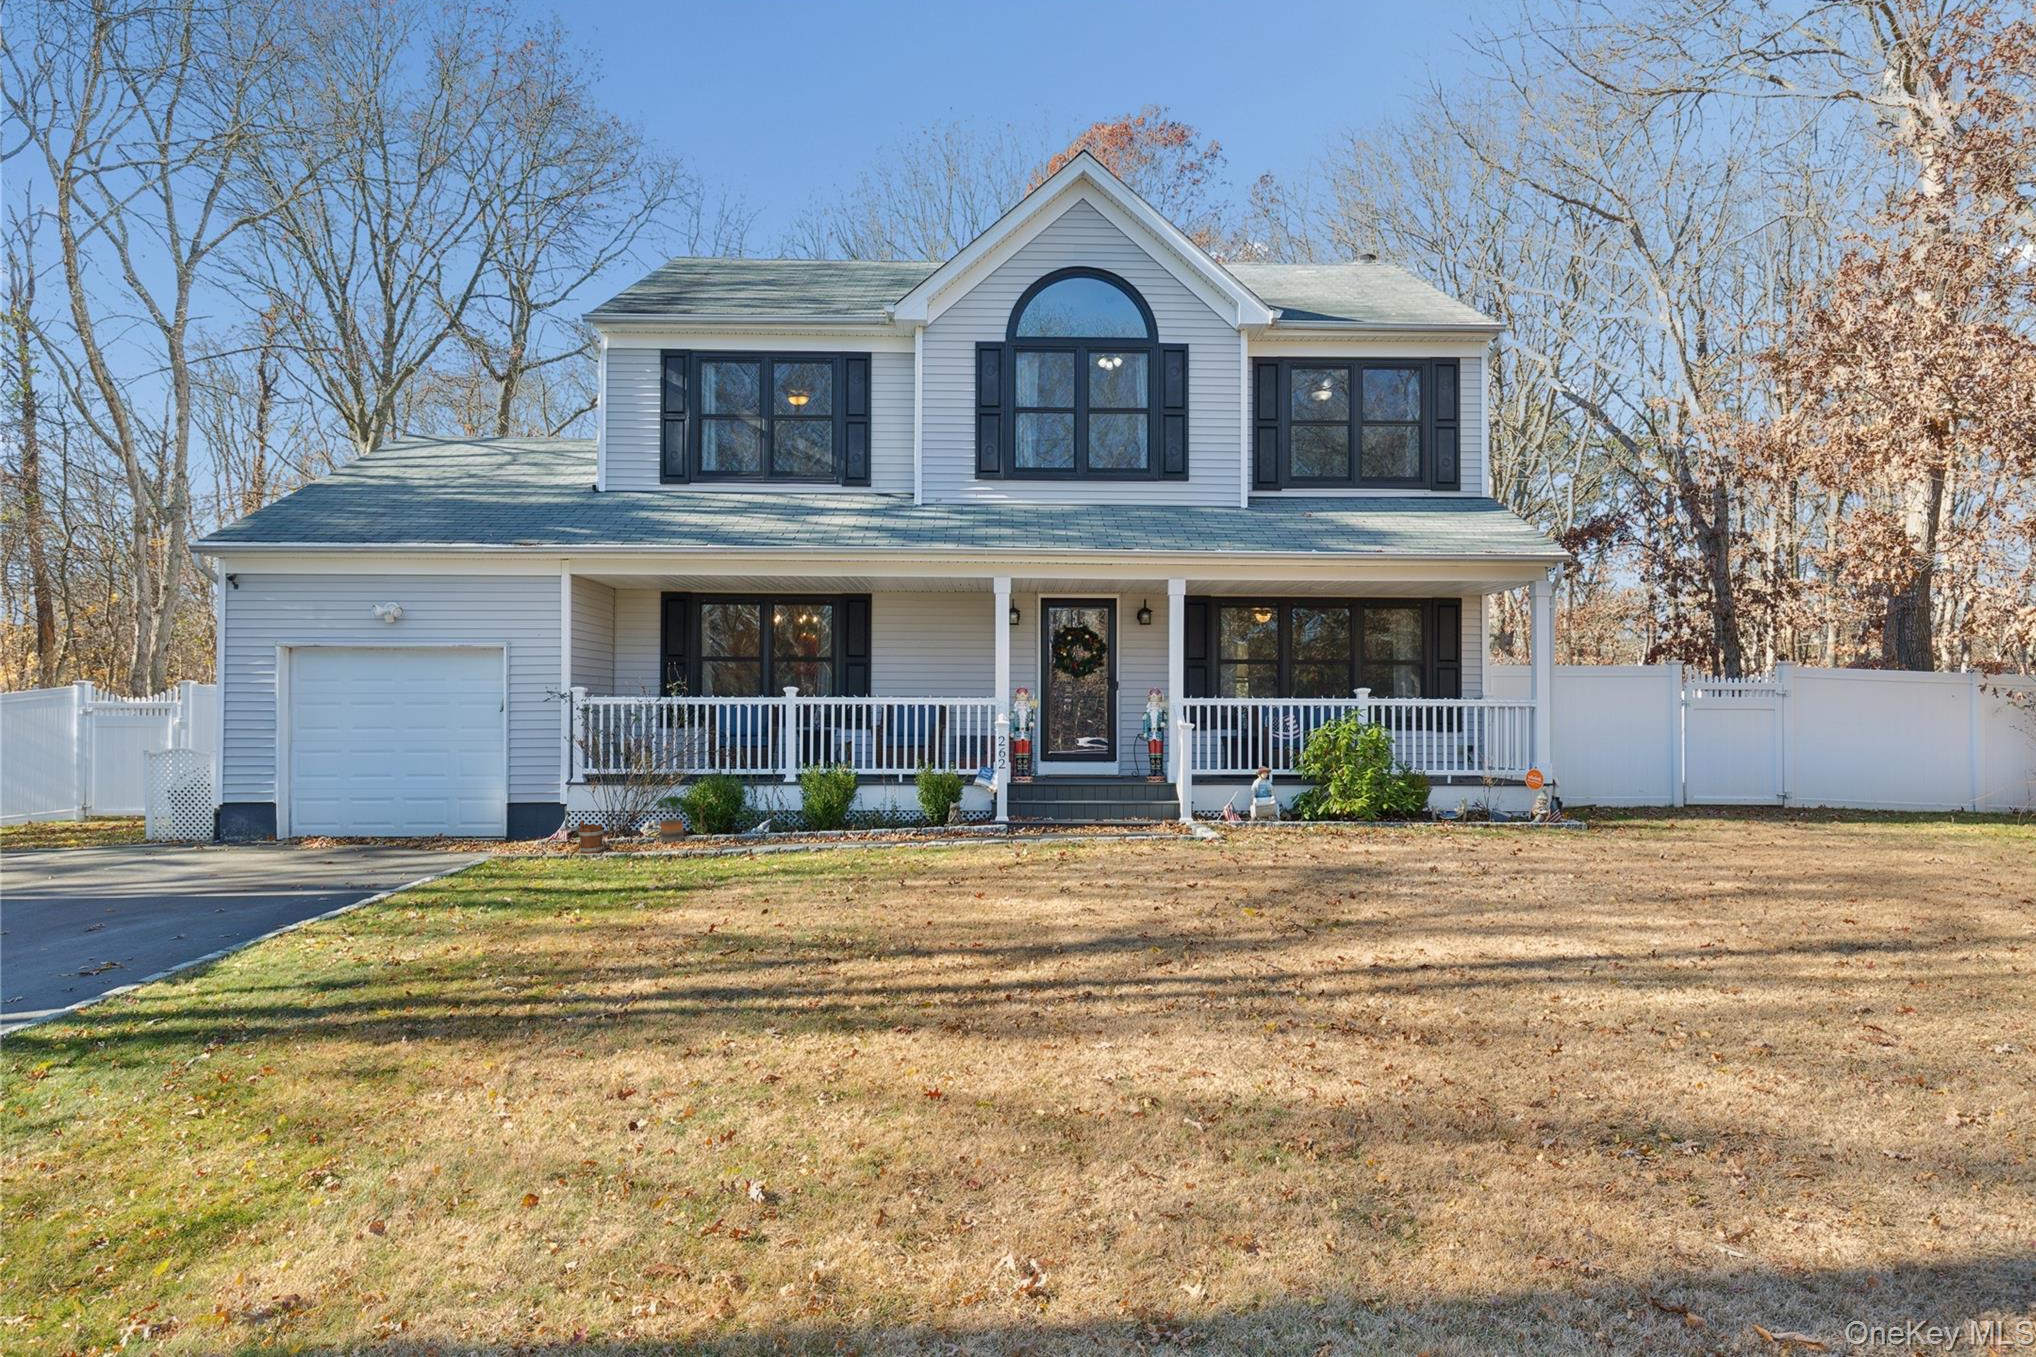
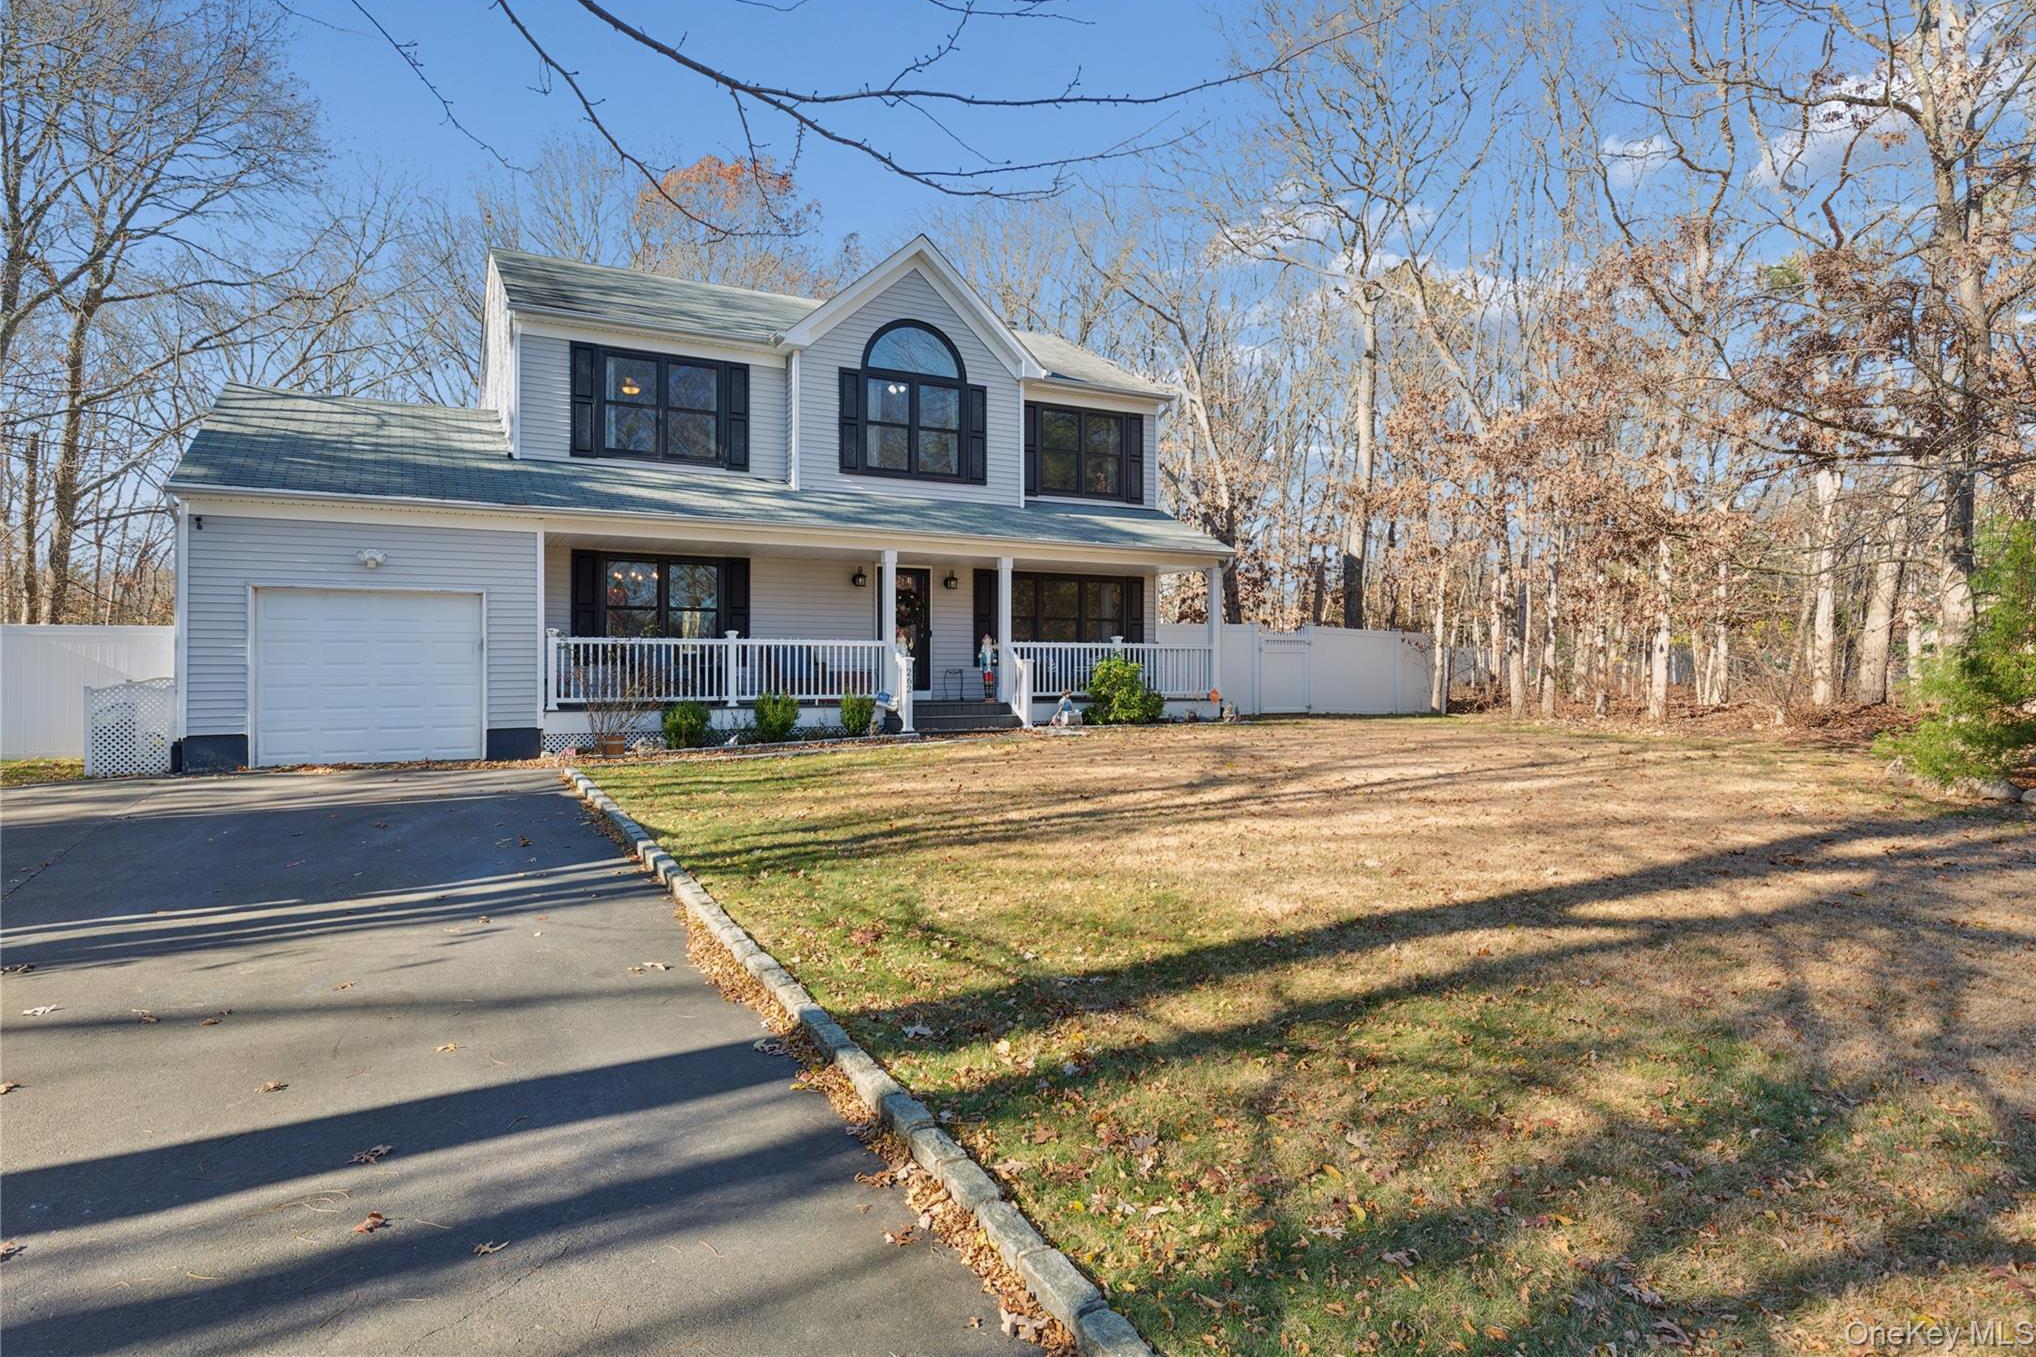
potted tree: present [657,796,689,842] -> none [642,715,675,754]

